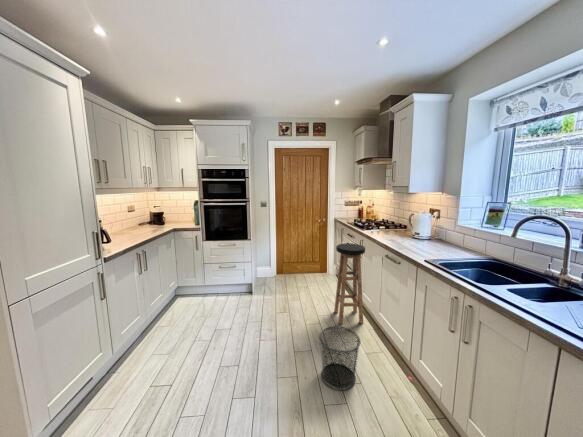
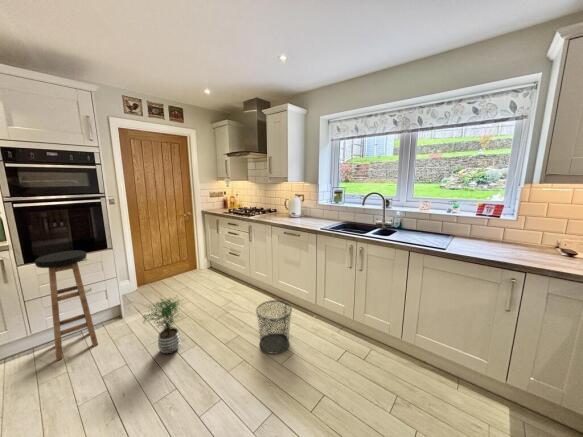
bar stool: present [334,243,365,324] -> present [35,250,98,360]
potted plant: none [241,287,274,336] -> present [143,298,181,354]

